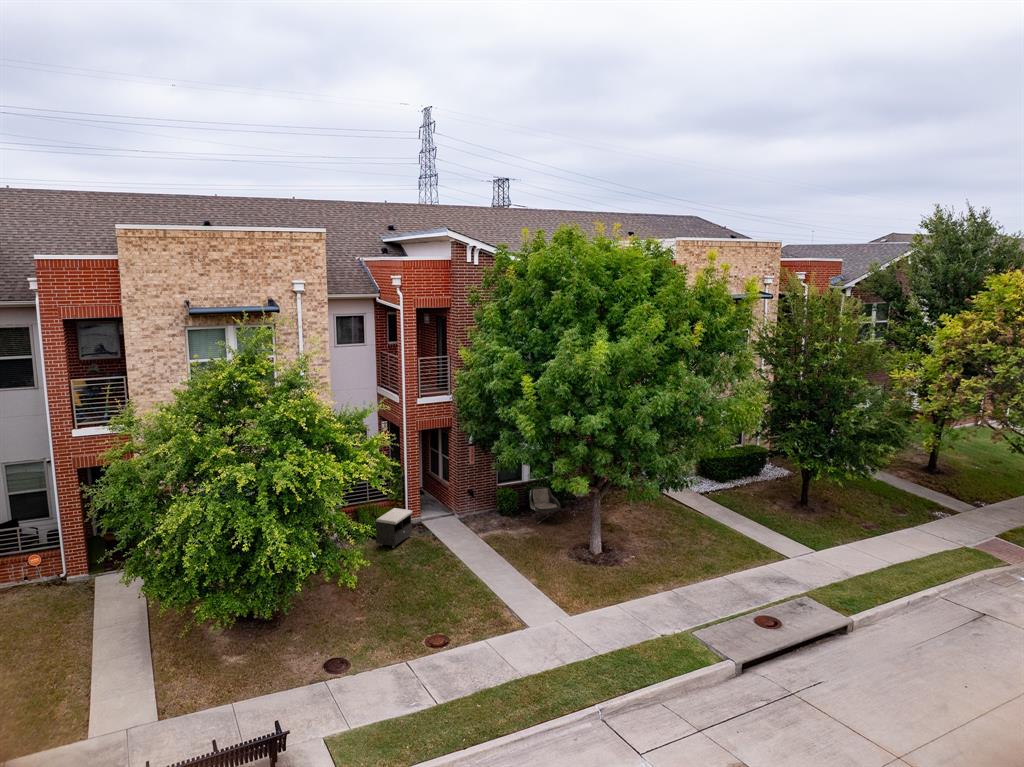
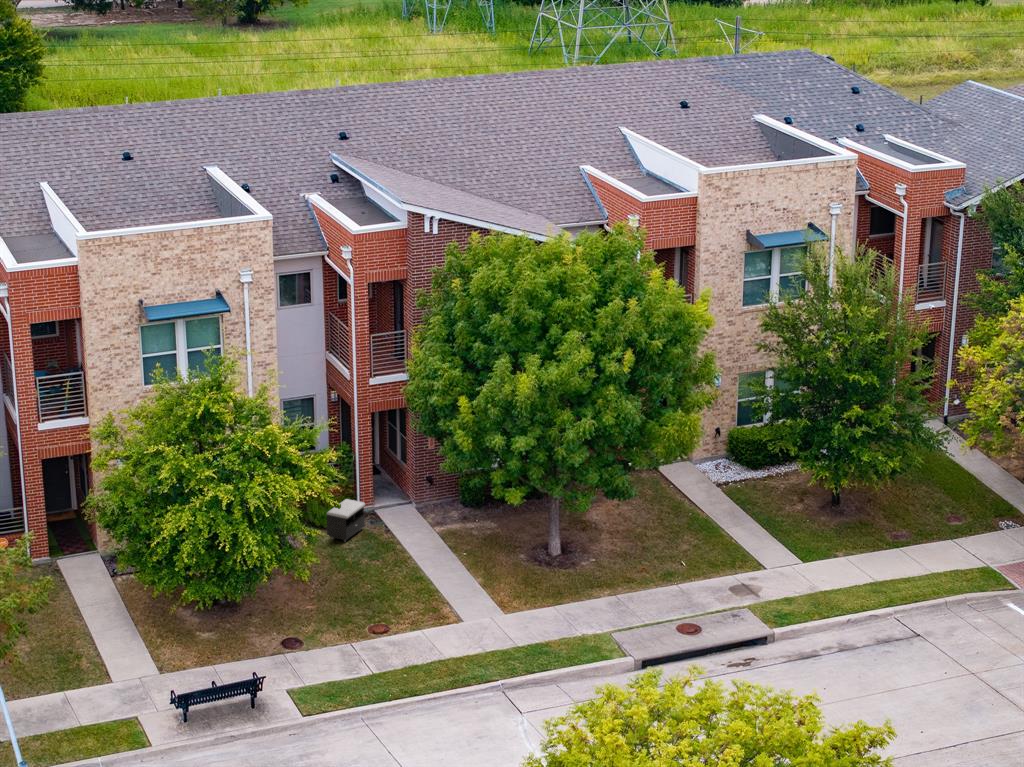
lounge chair: present [528,487,561,525] -> none [496,477,531,520]

